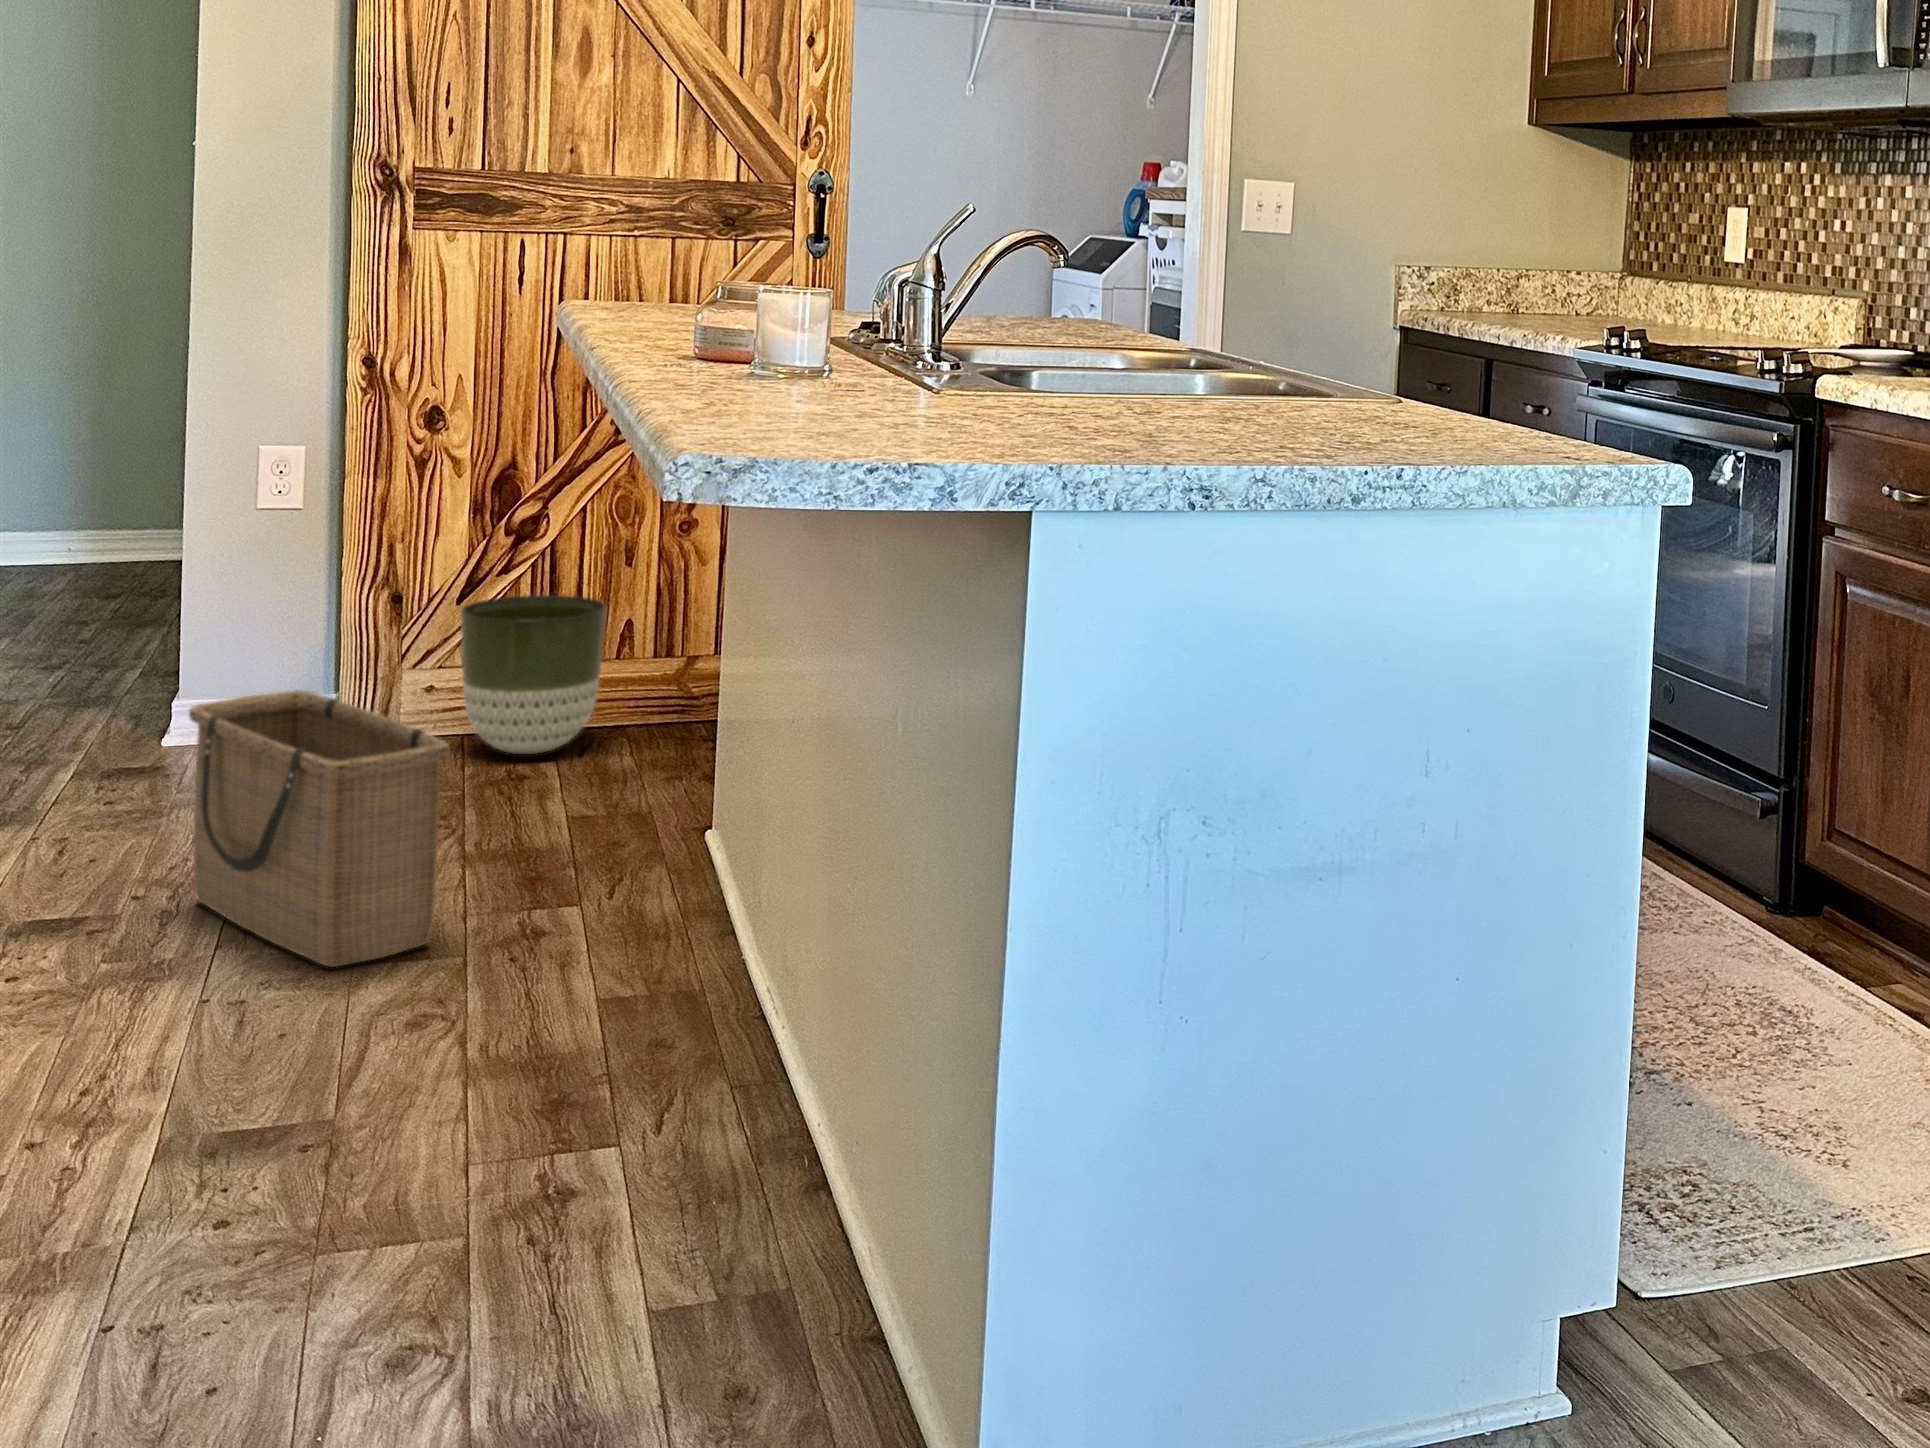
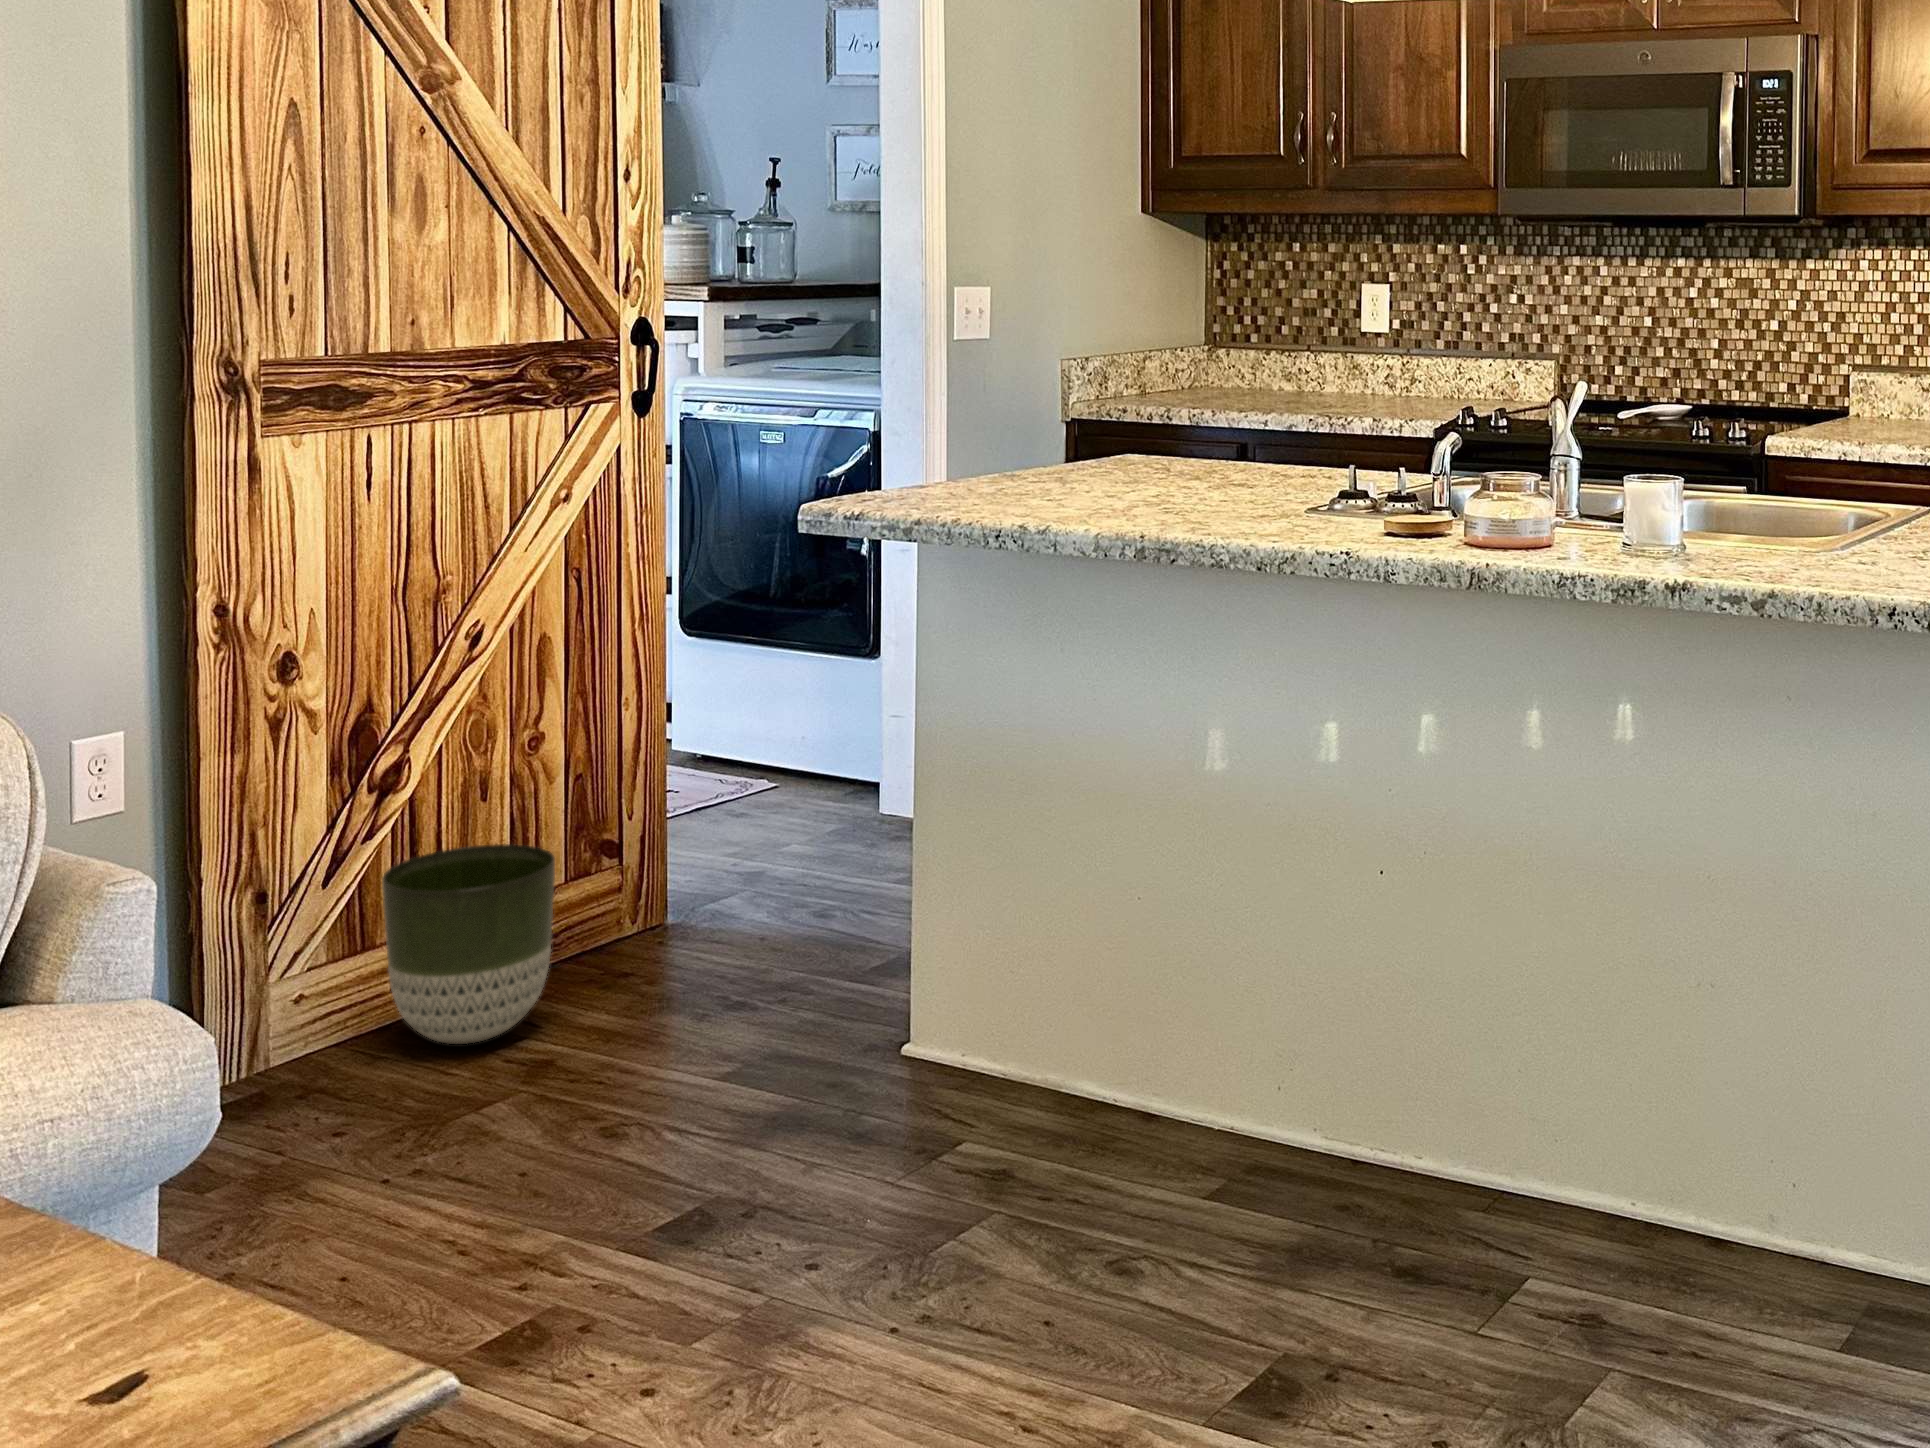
basket: present [189,690,450,967] -> none [604,990,984,1264]

